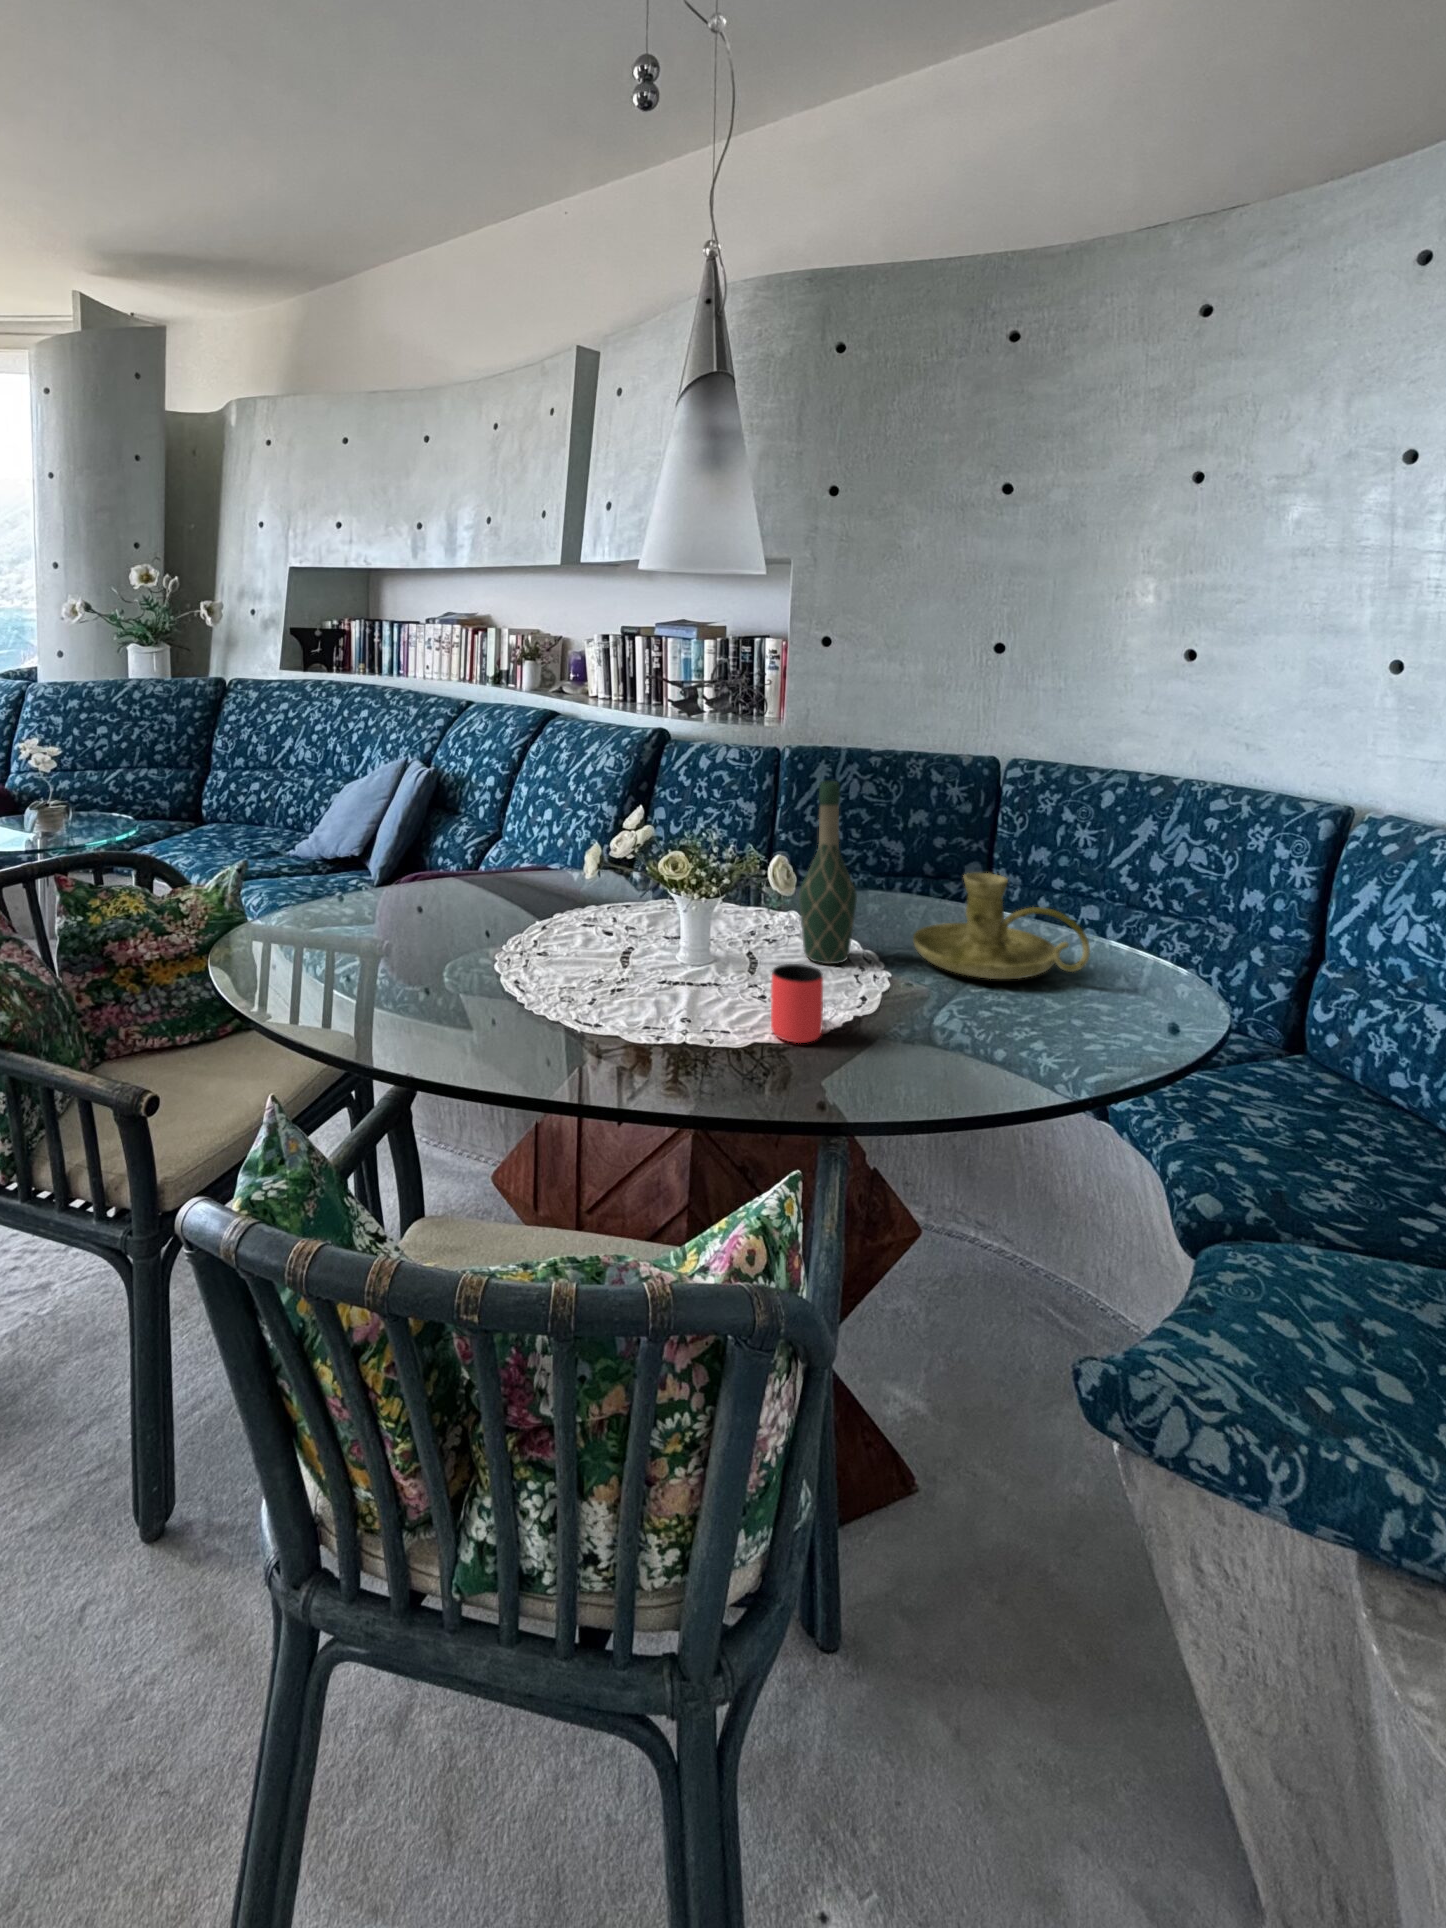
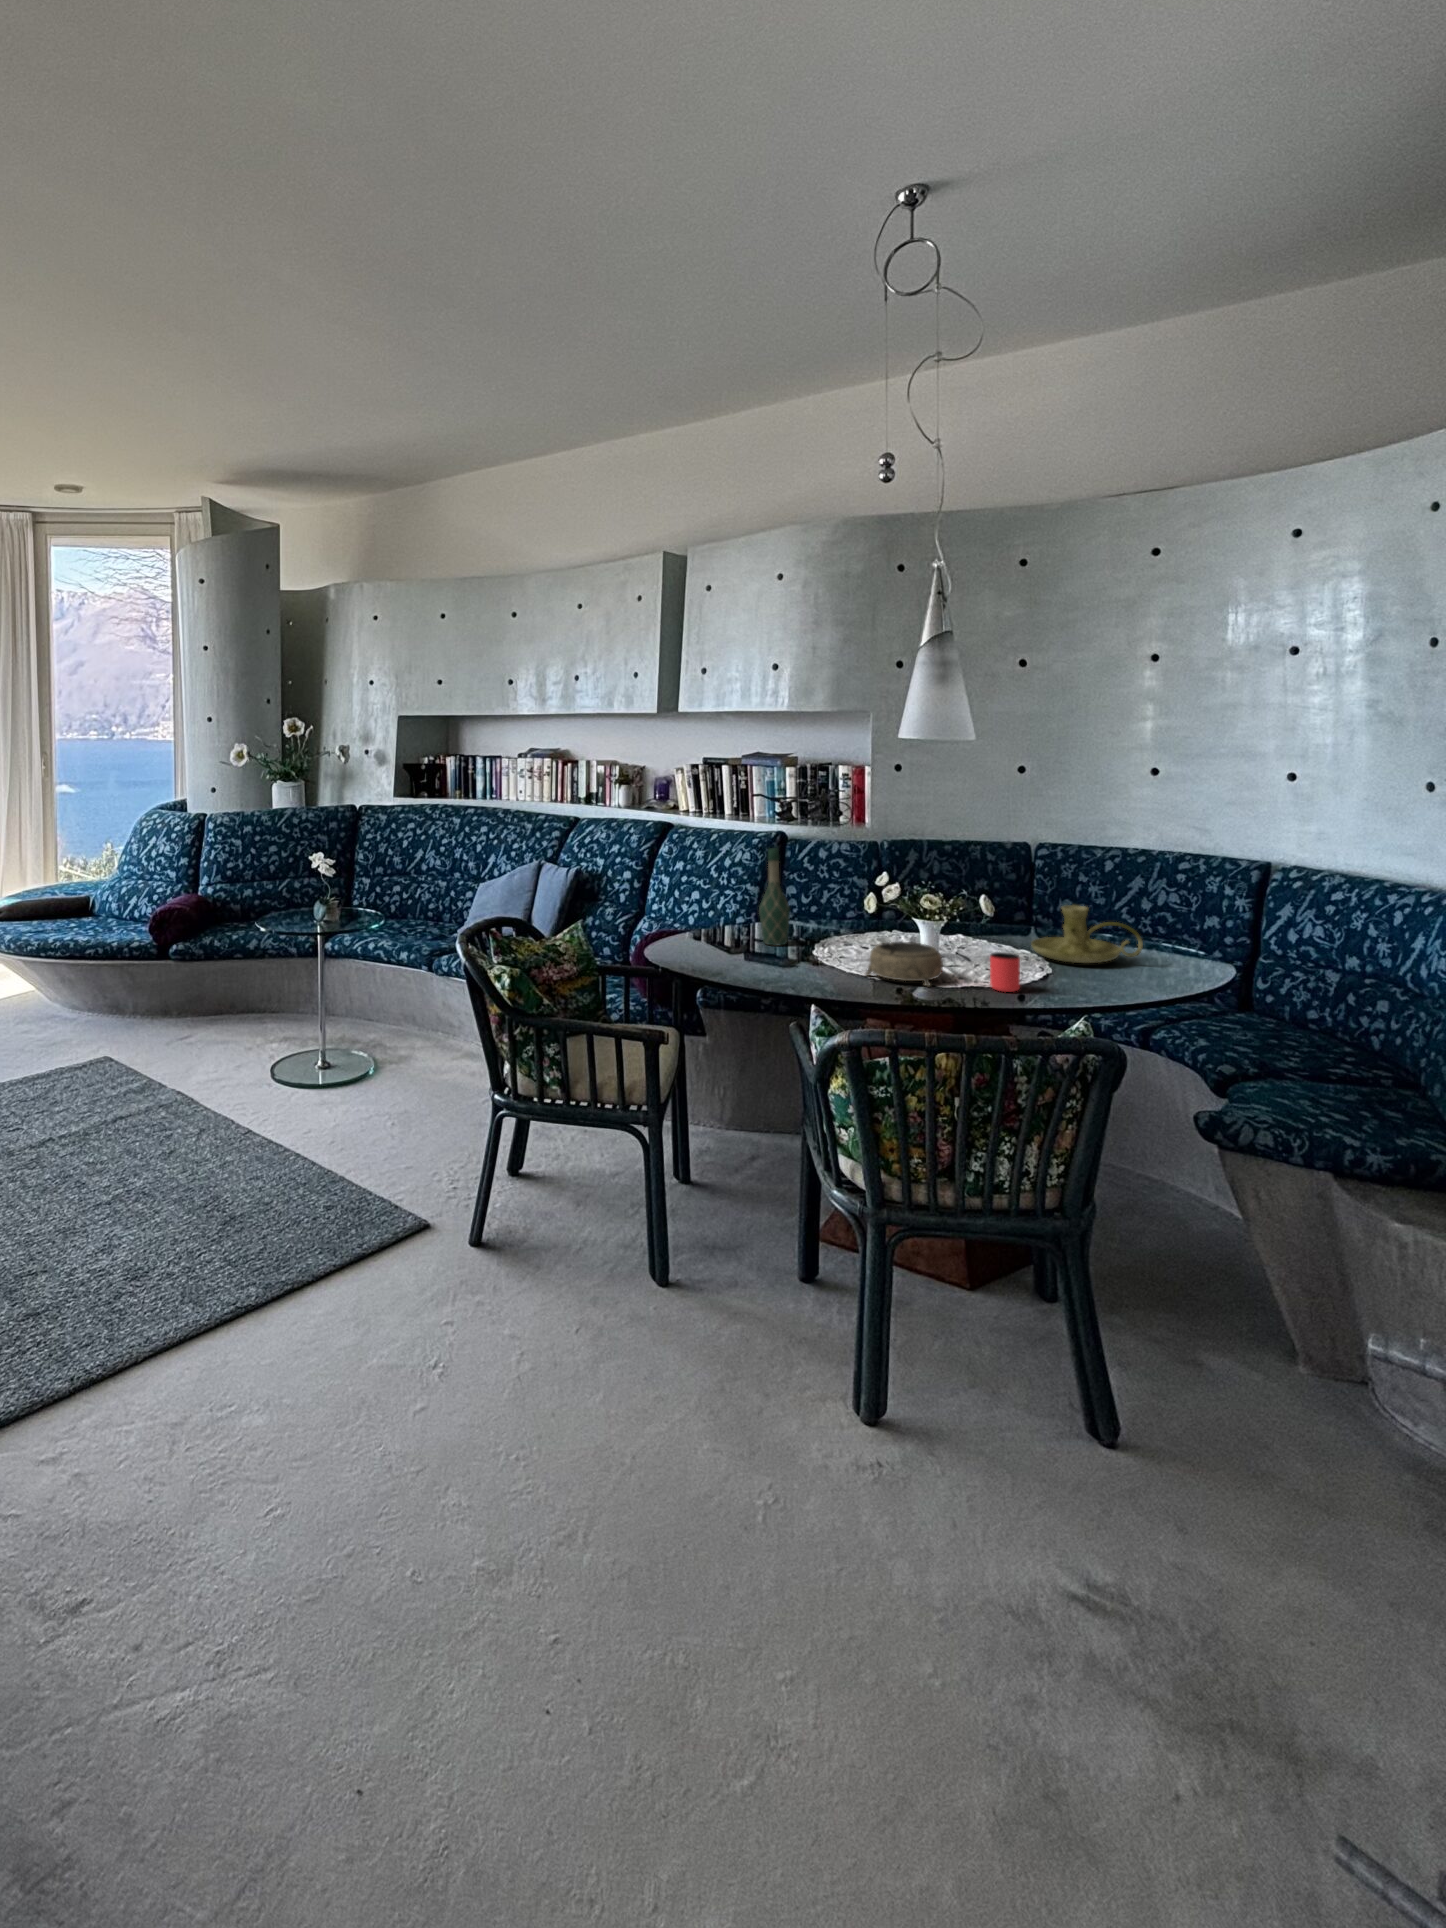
wine bottle: present [799,781,857,964] -> present [759,848,790,946]
decorative bowl: none [585,927,713,1021] -> present [865,942,943,987]

